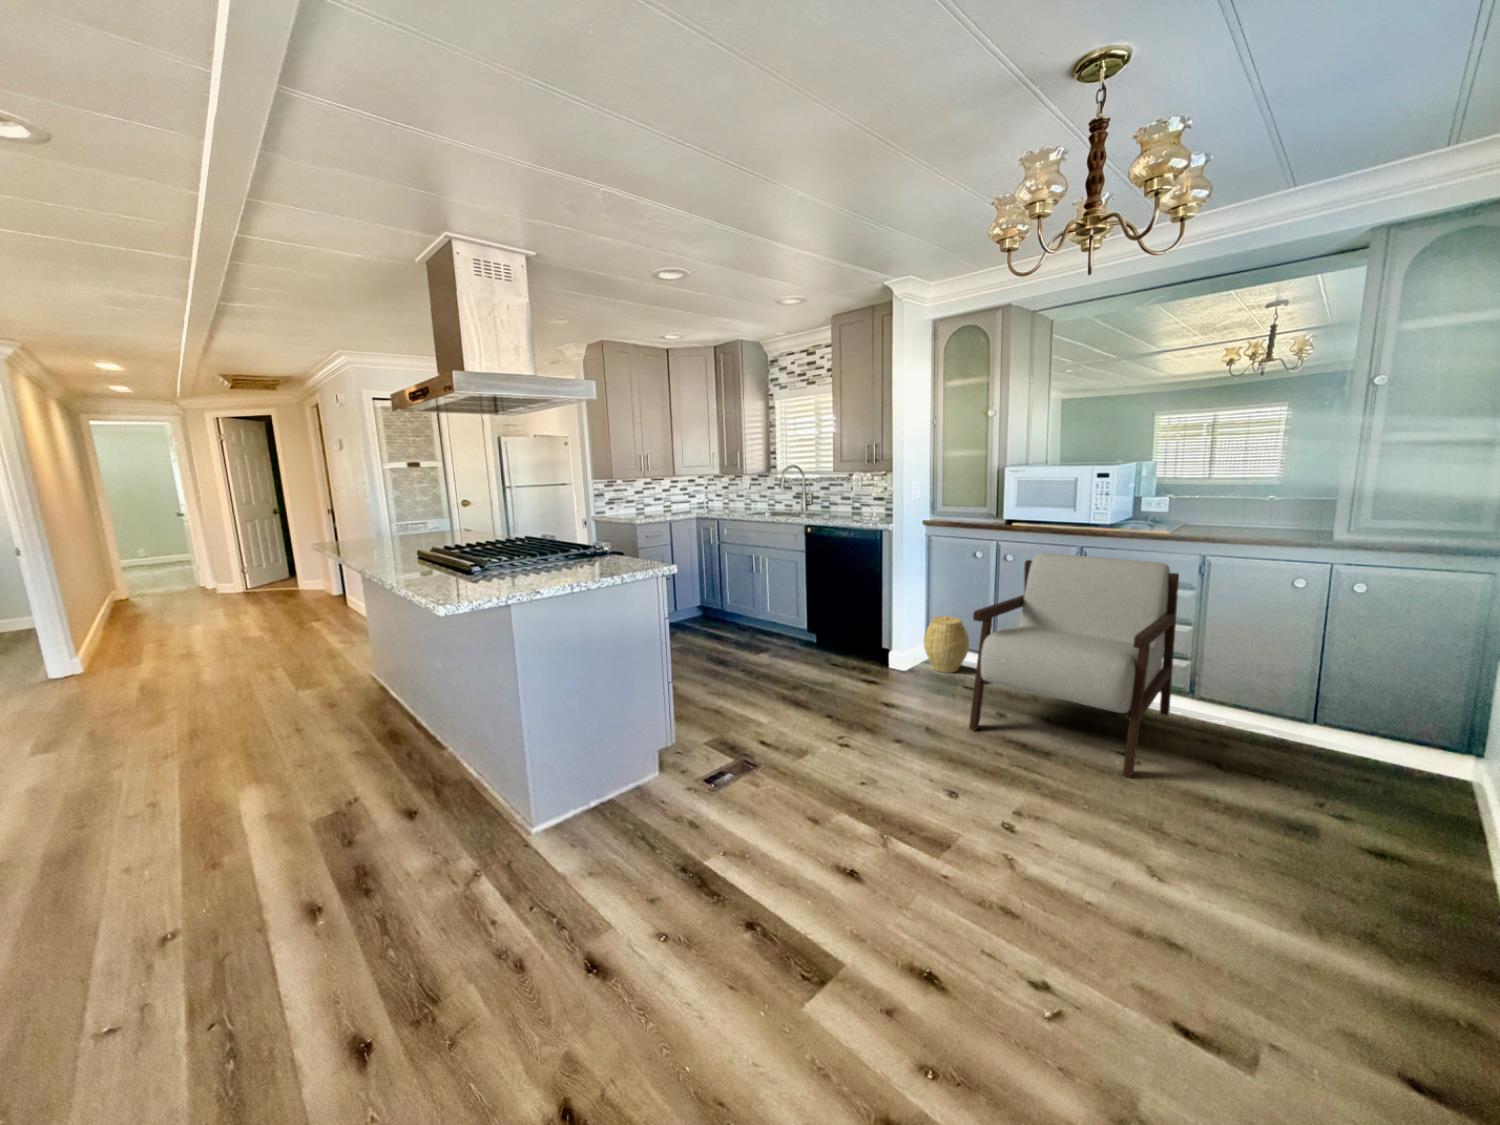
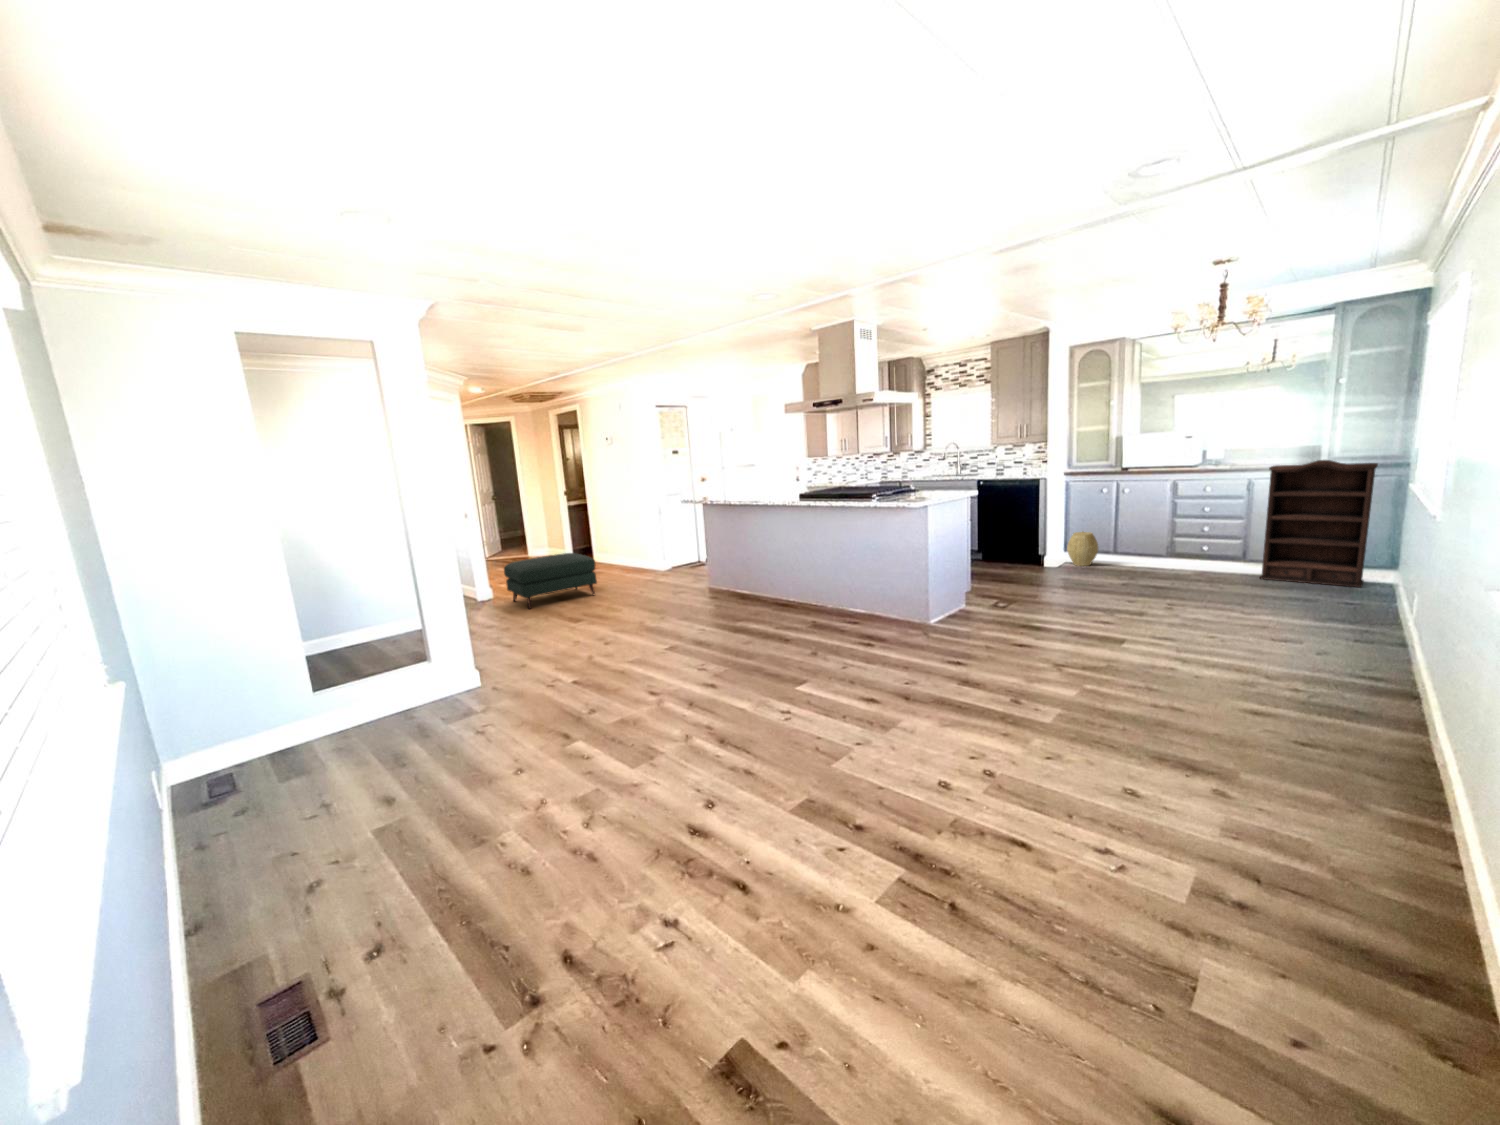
bookshelf: none [1212,533,1447,793] -> present [1260,460,1378,587]
armchair: present [969,553,1179,777] -> none [1121,484,1237,592]
ottoman: none [39,609,222,706] -> present [504,553,597,609]

